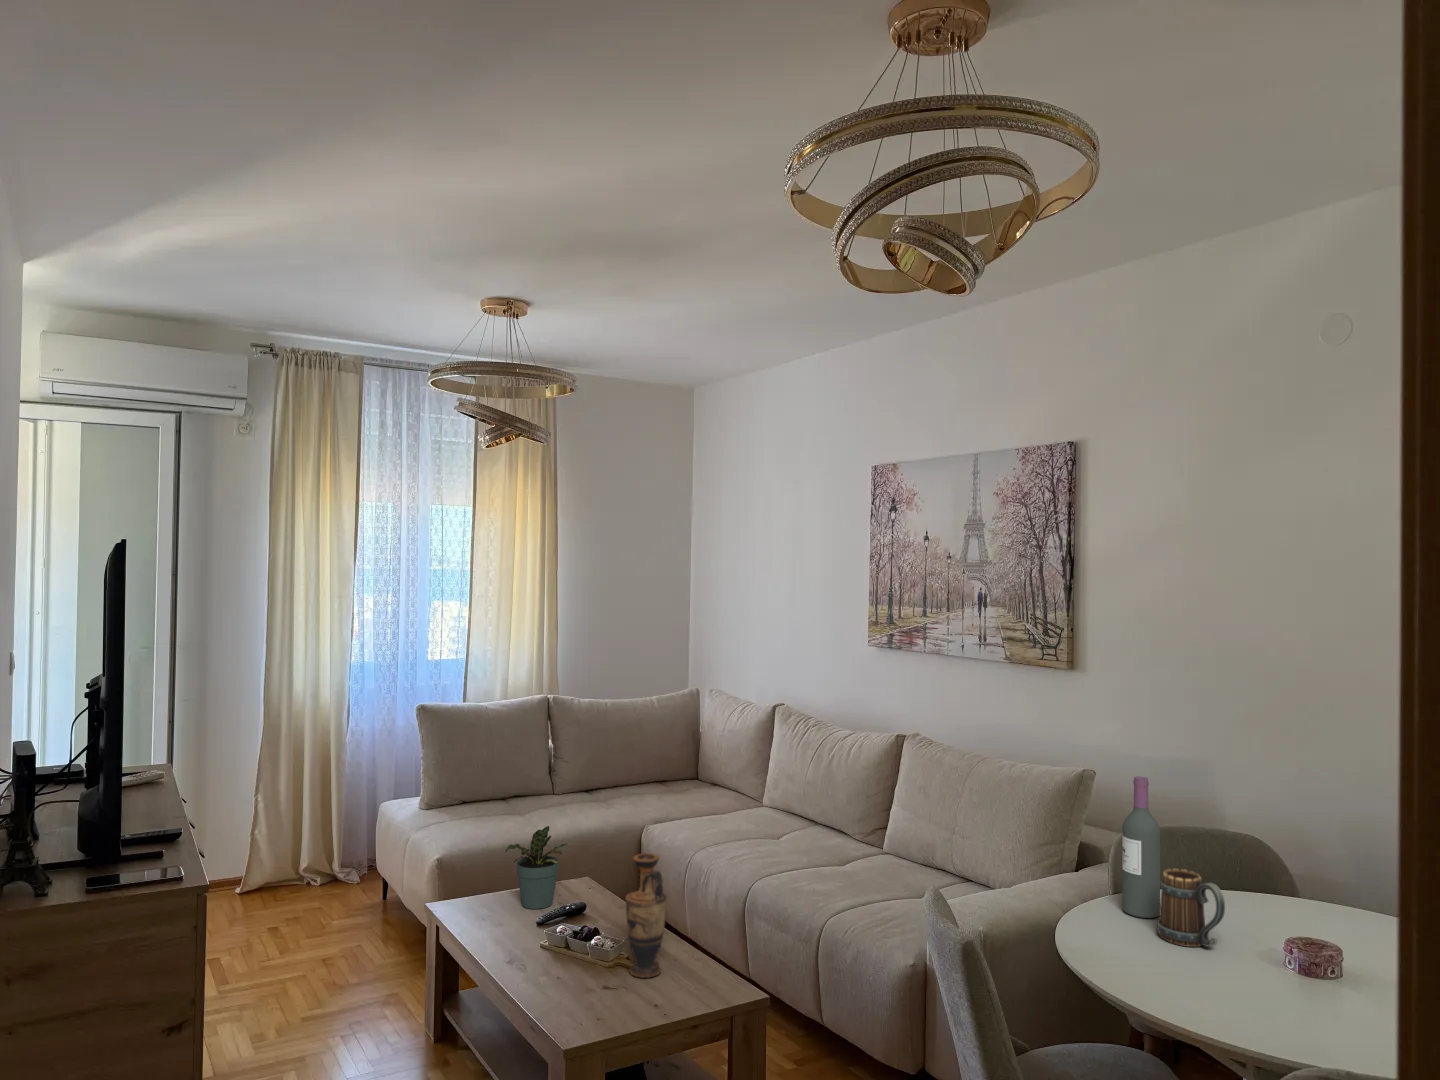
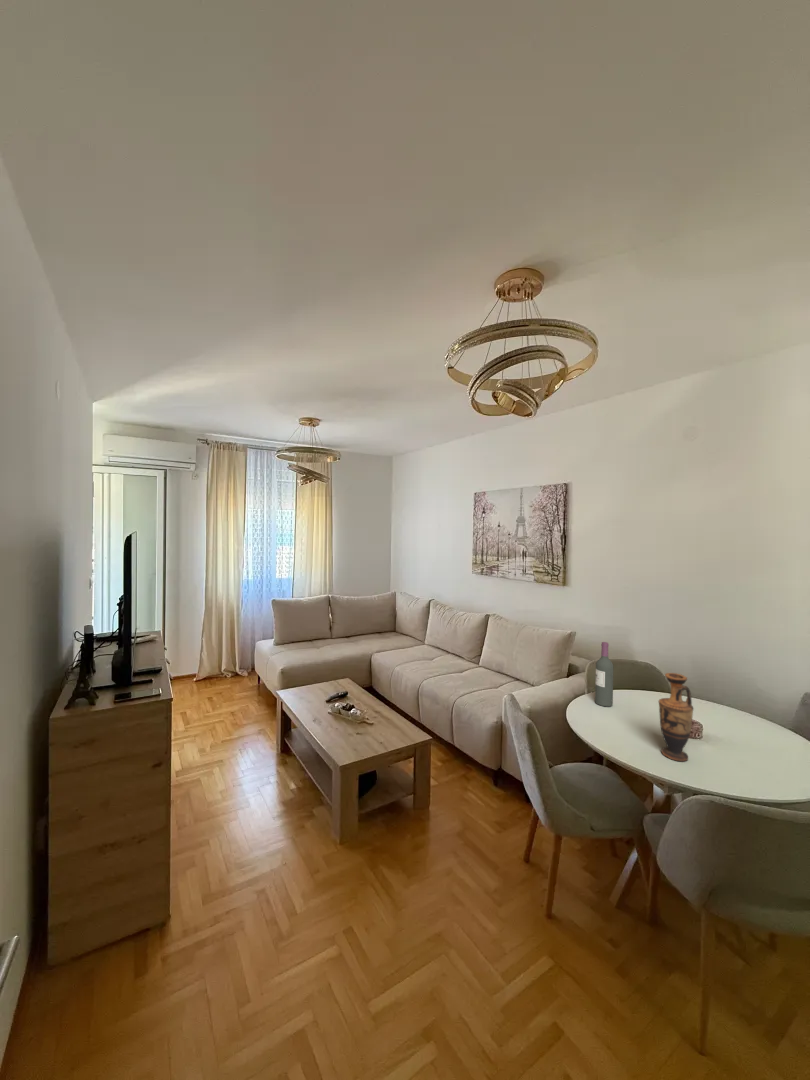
potted plant: present [505,826,567,909] -> none [312,658,340,694]
vase: present [625,853,666,978] -> present [659,673,693,761]
mug: present [1157,869,1225,947] -> none [613,686,646,722]

